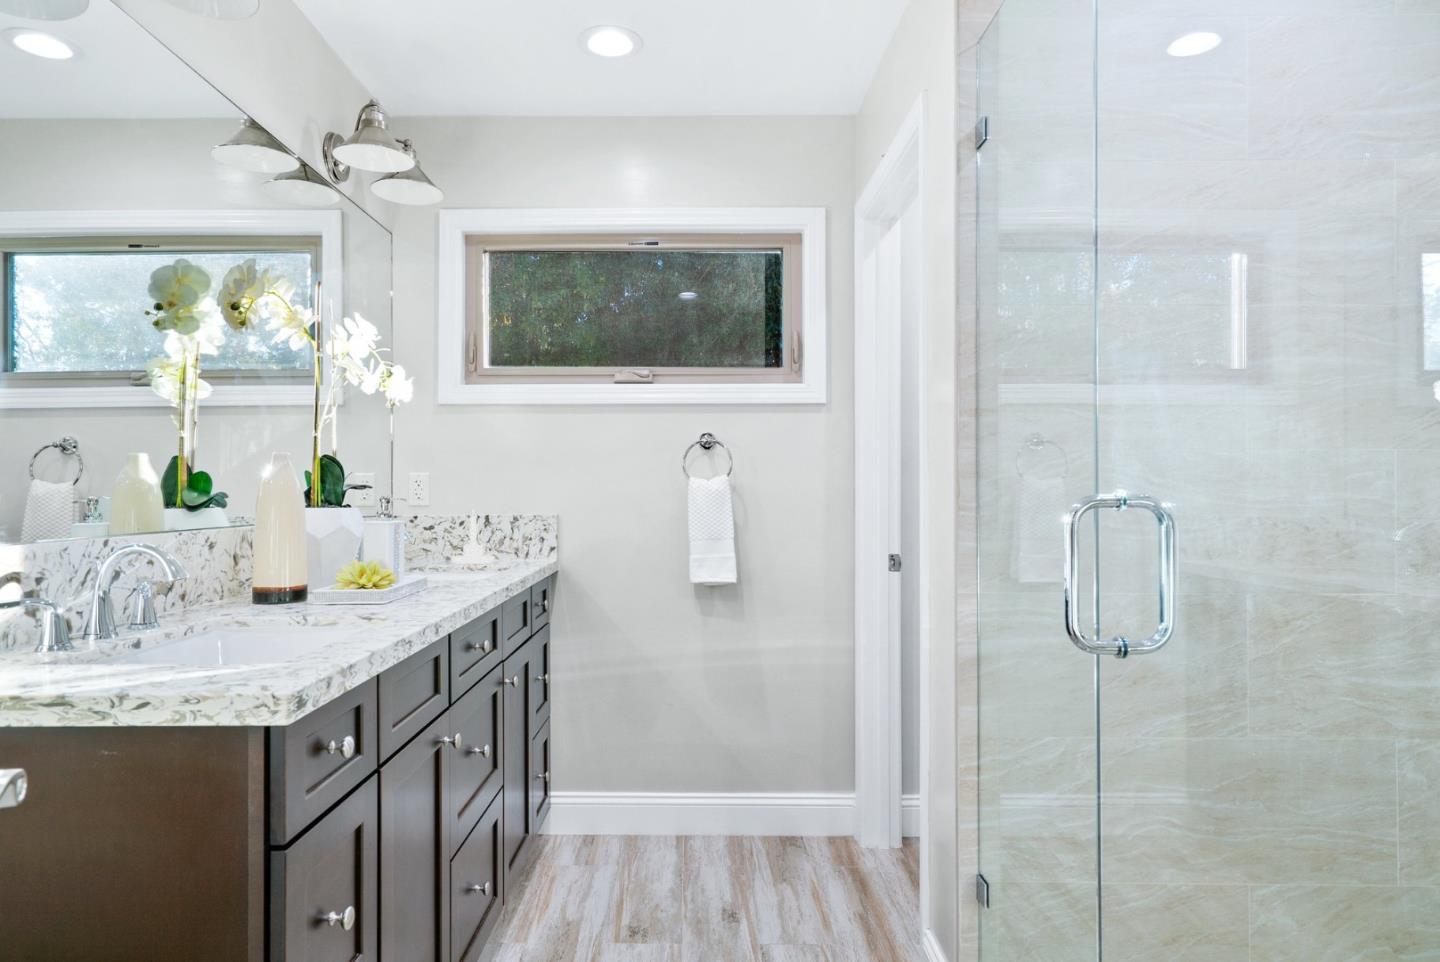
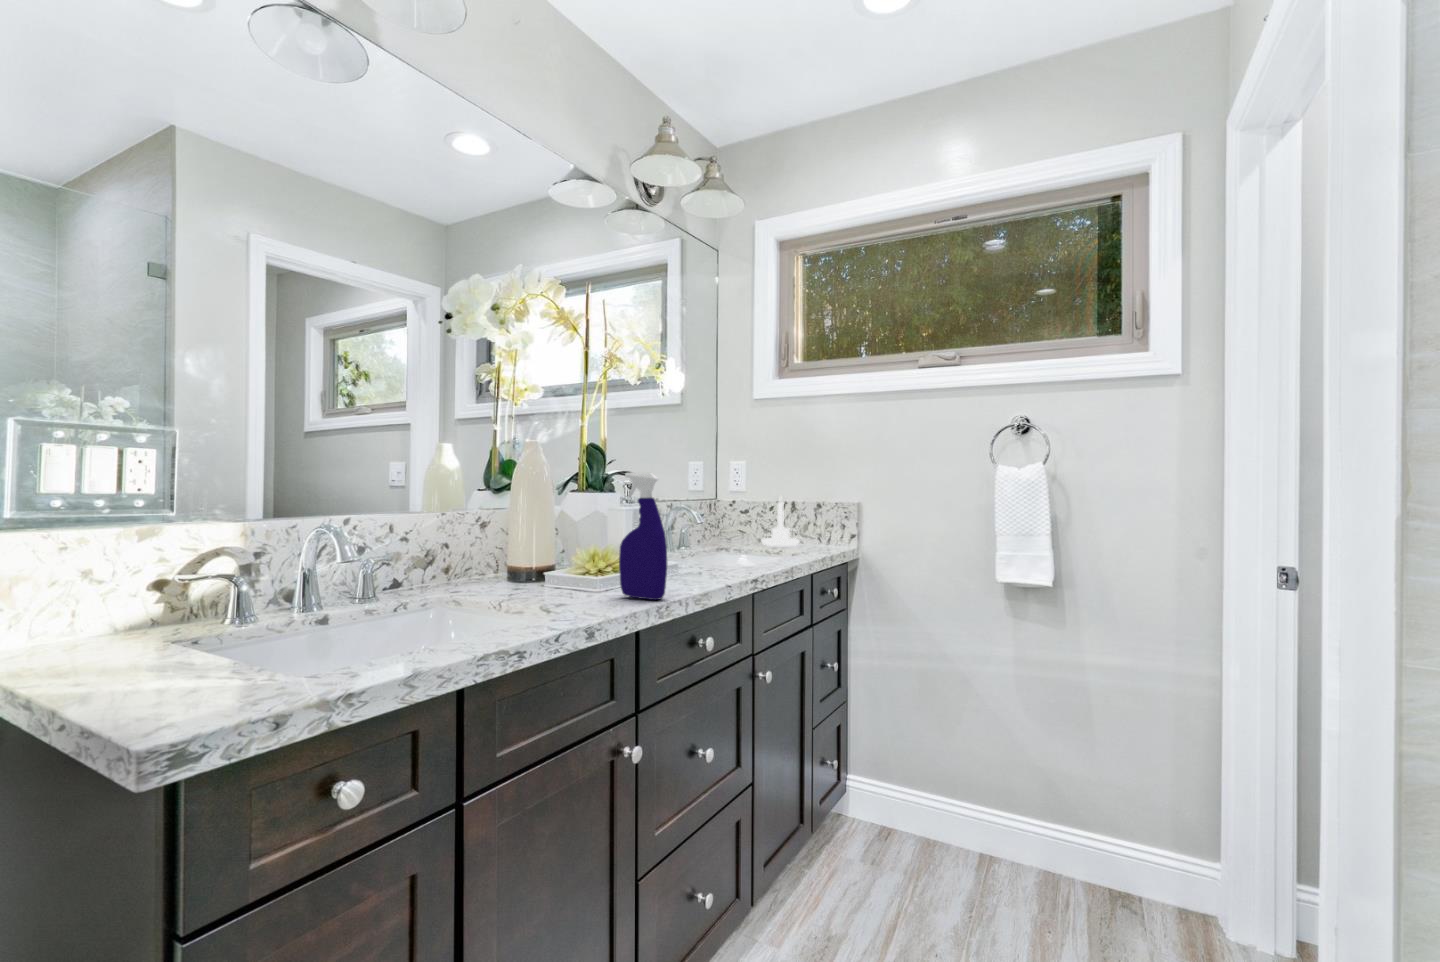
spray bottle: none [411,486,464,605] -> present [619,472,667,600]

